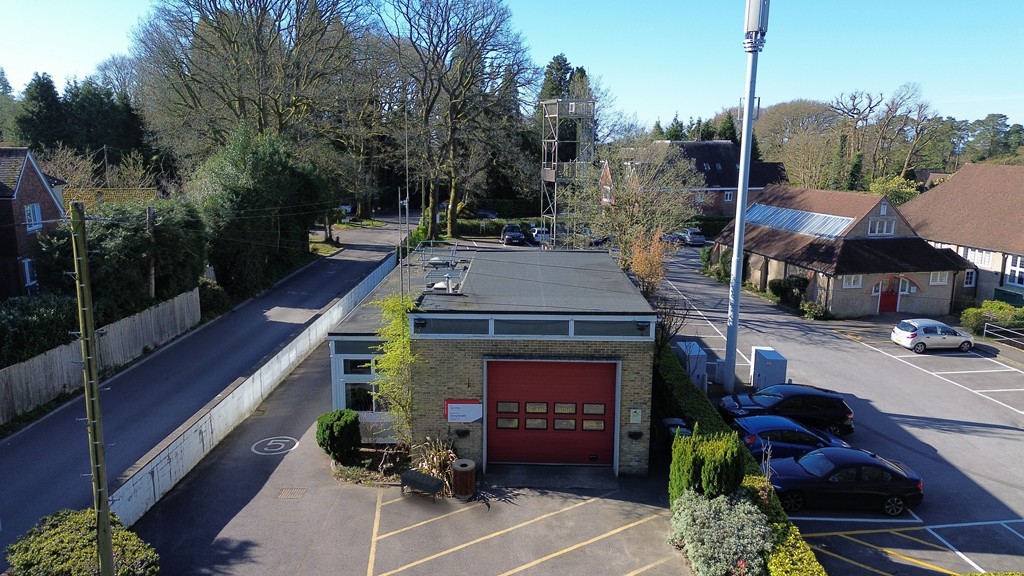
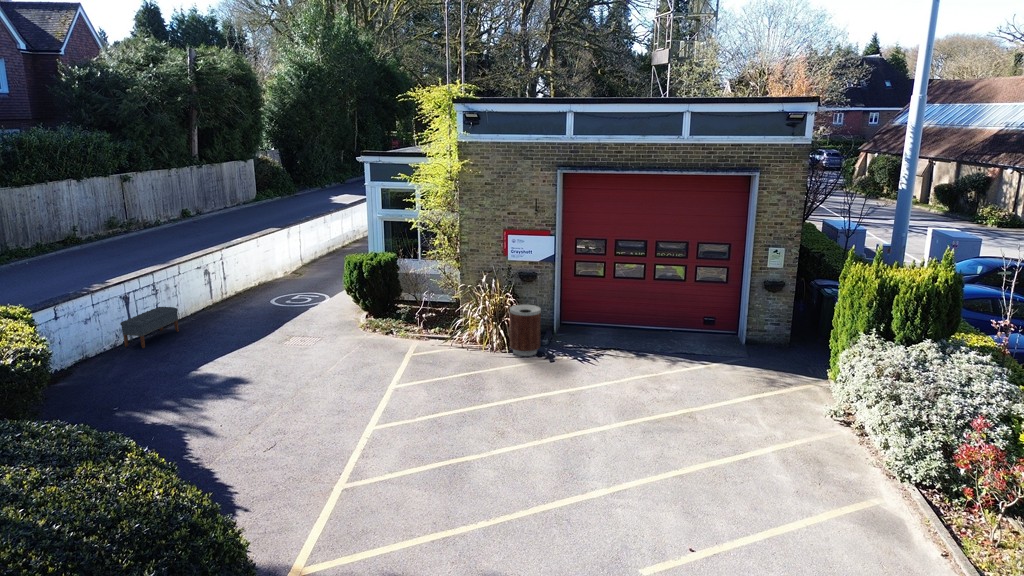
bench: present [400,469,444,504] -> present [120,307,179,348]

